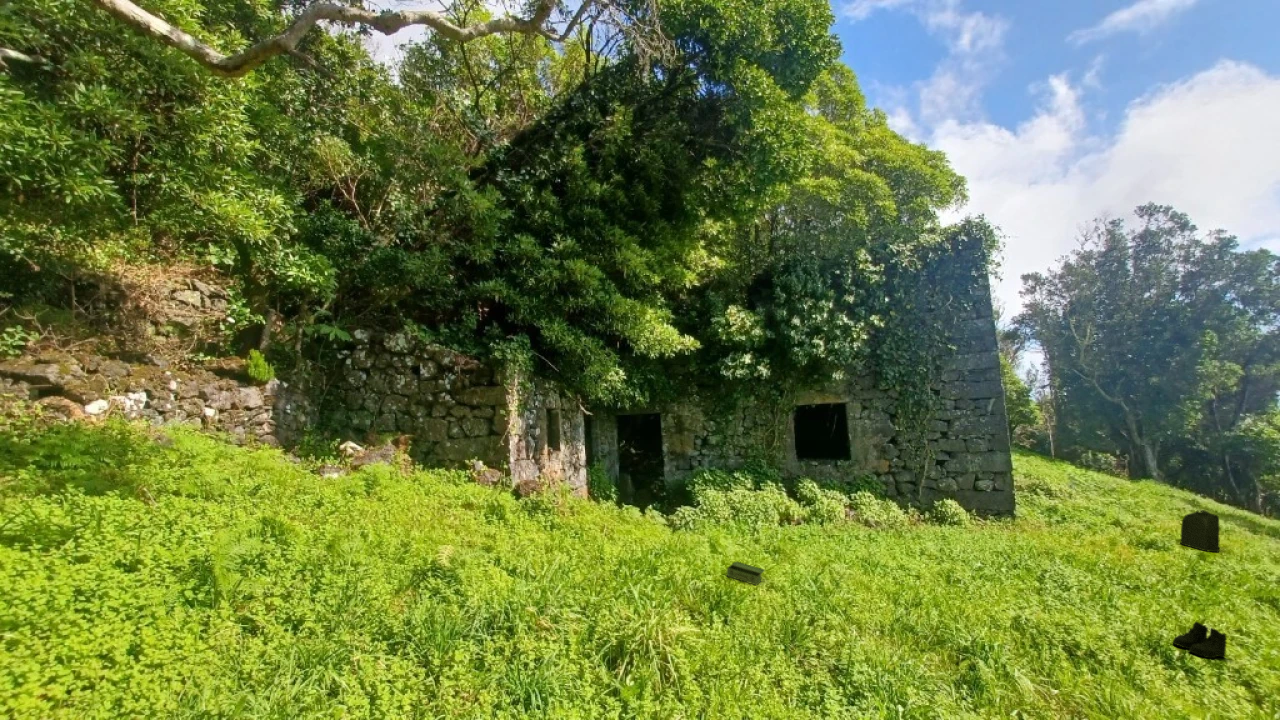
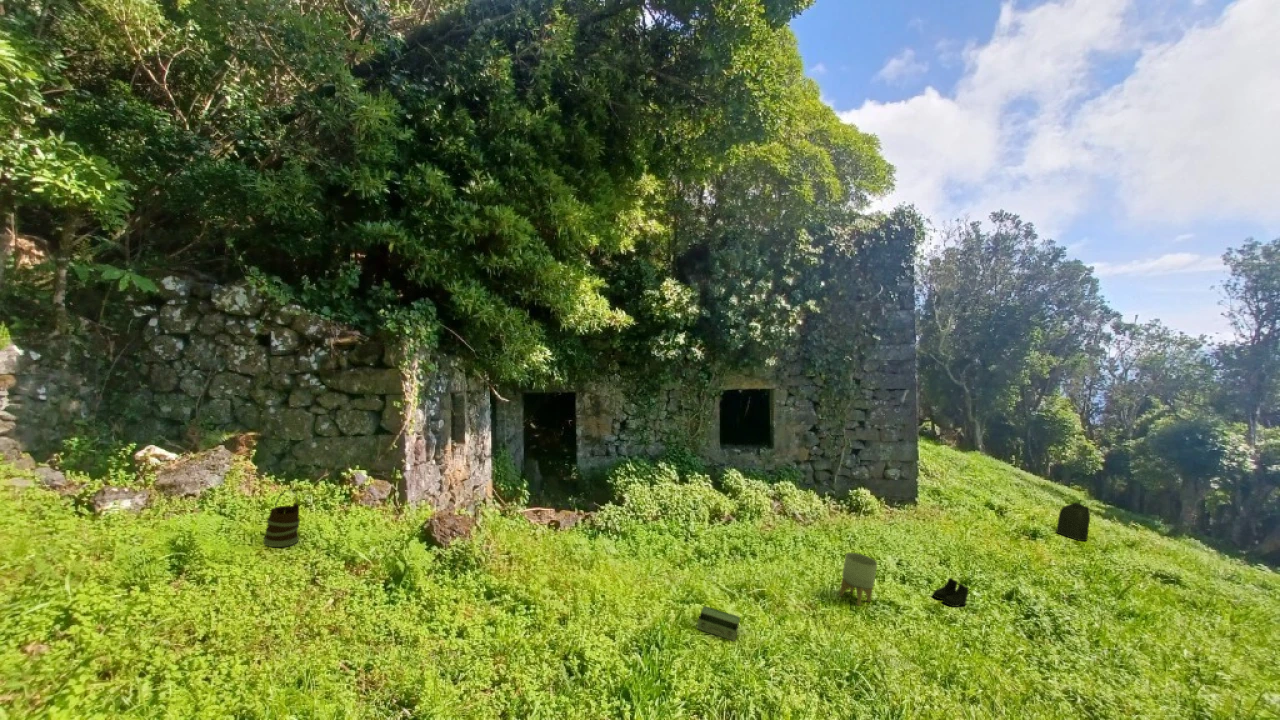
wooden bucket: none [416,467,438,506] -> present [263,494,300,547]
planter: none [874,530,906,576] -> present [839,553,877,605]
boots: present [1173,622,1227,658] -> present [933,578,968,607]

